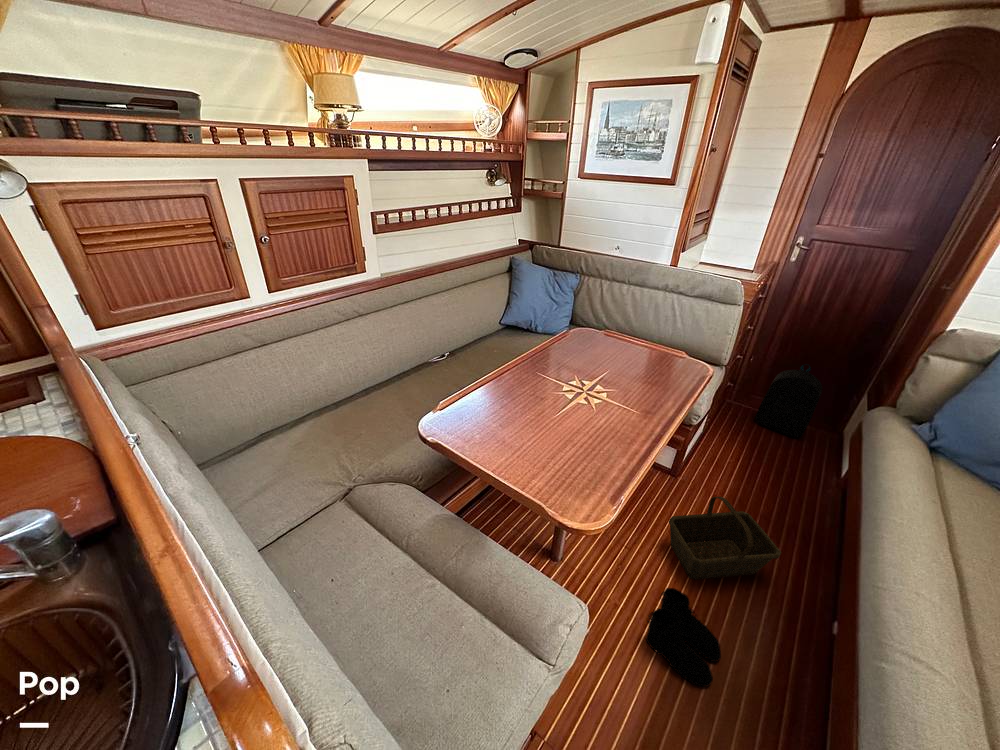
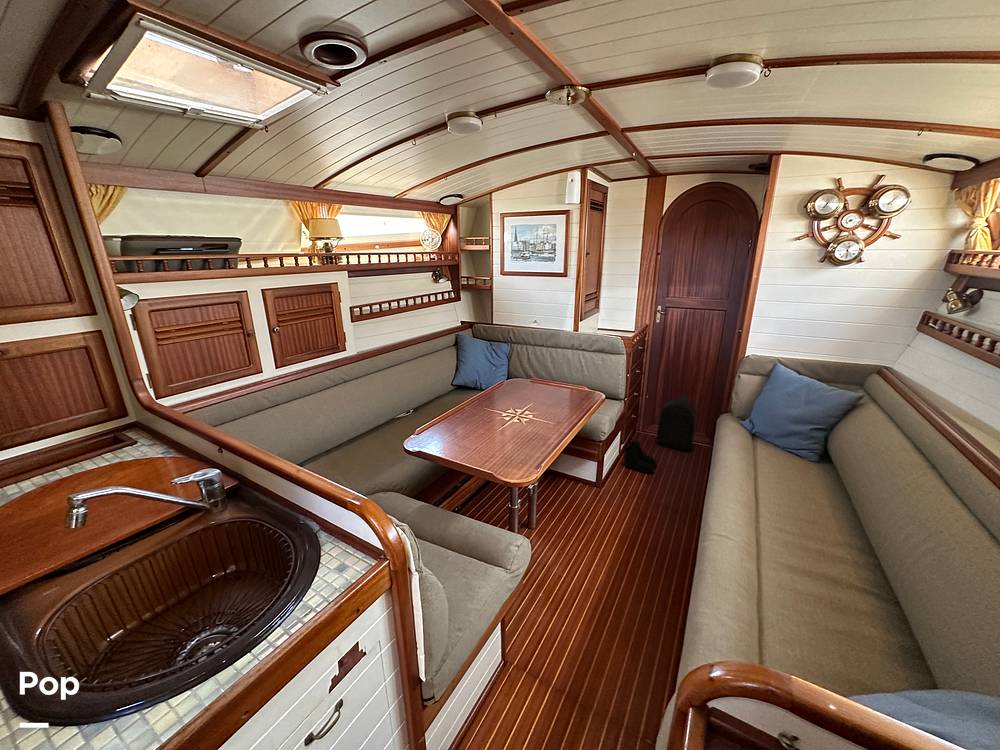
basket: present [669,497,781,580] -> none [593,486,672,552]
boots: present [646,588,721,687] -> present [624,441,657,473]

